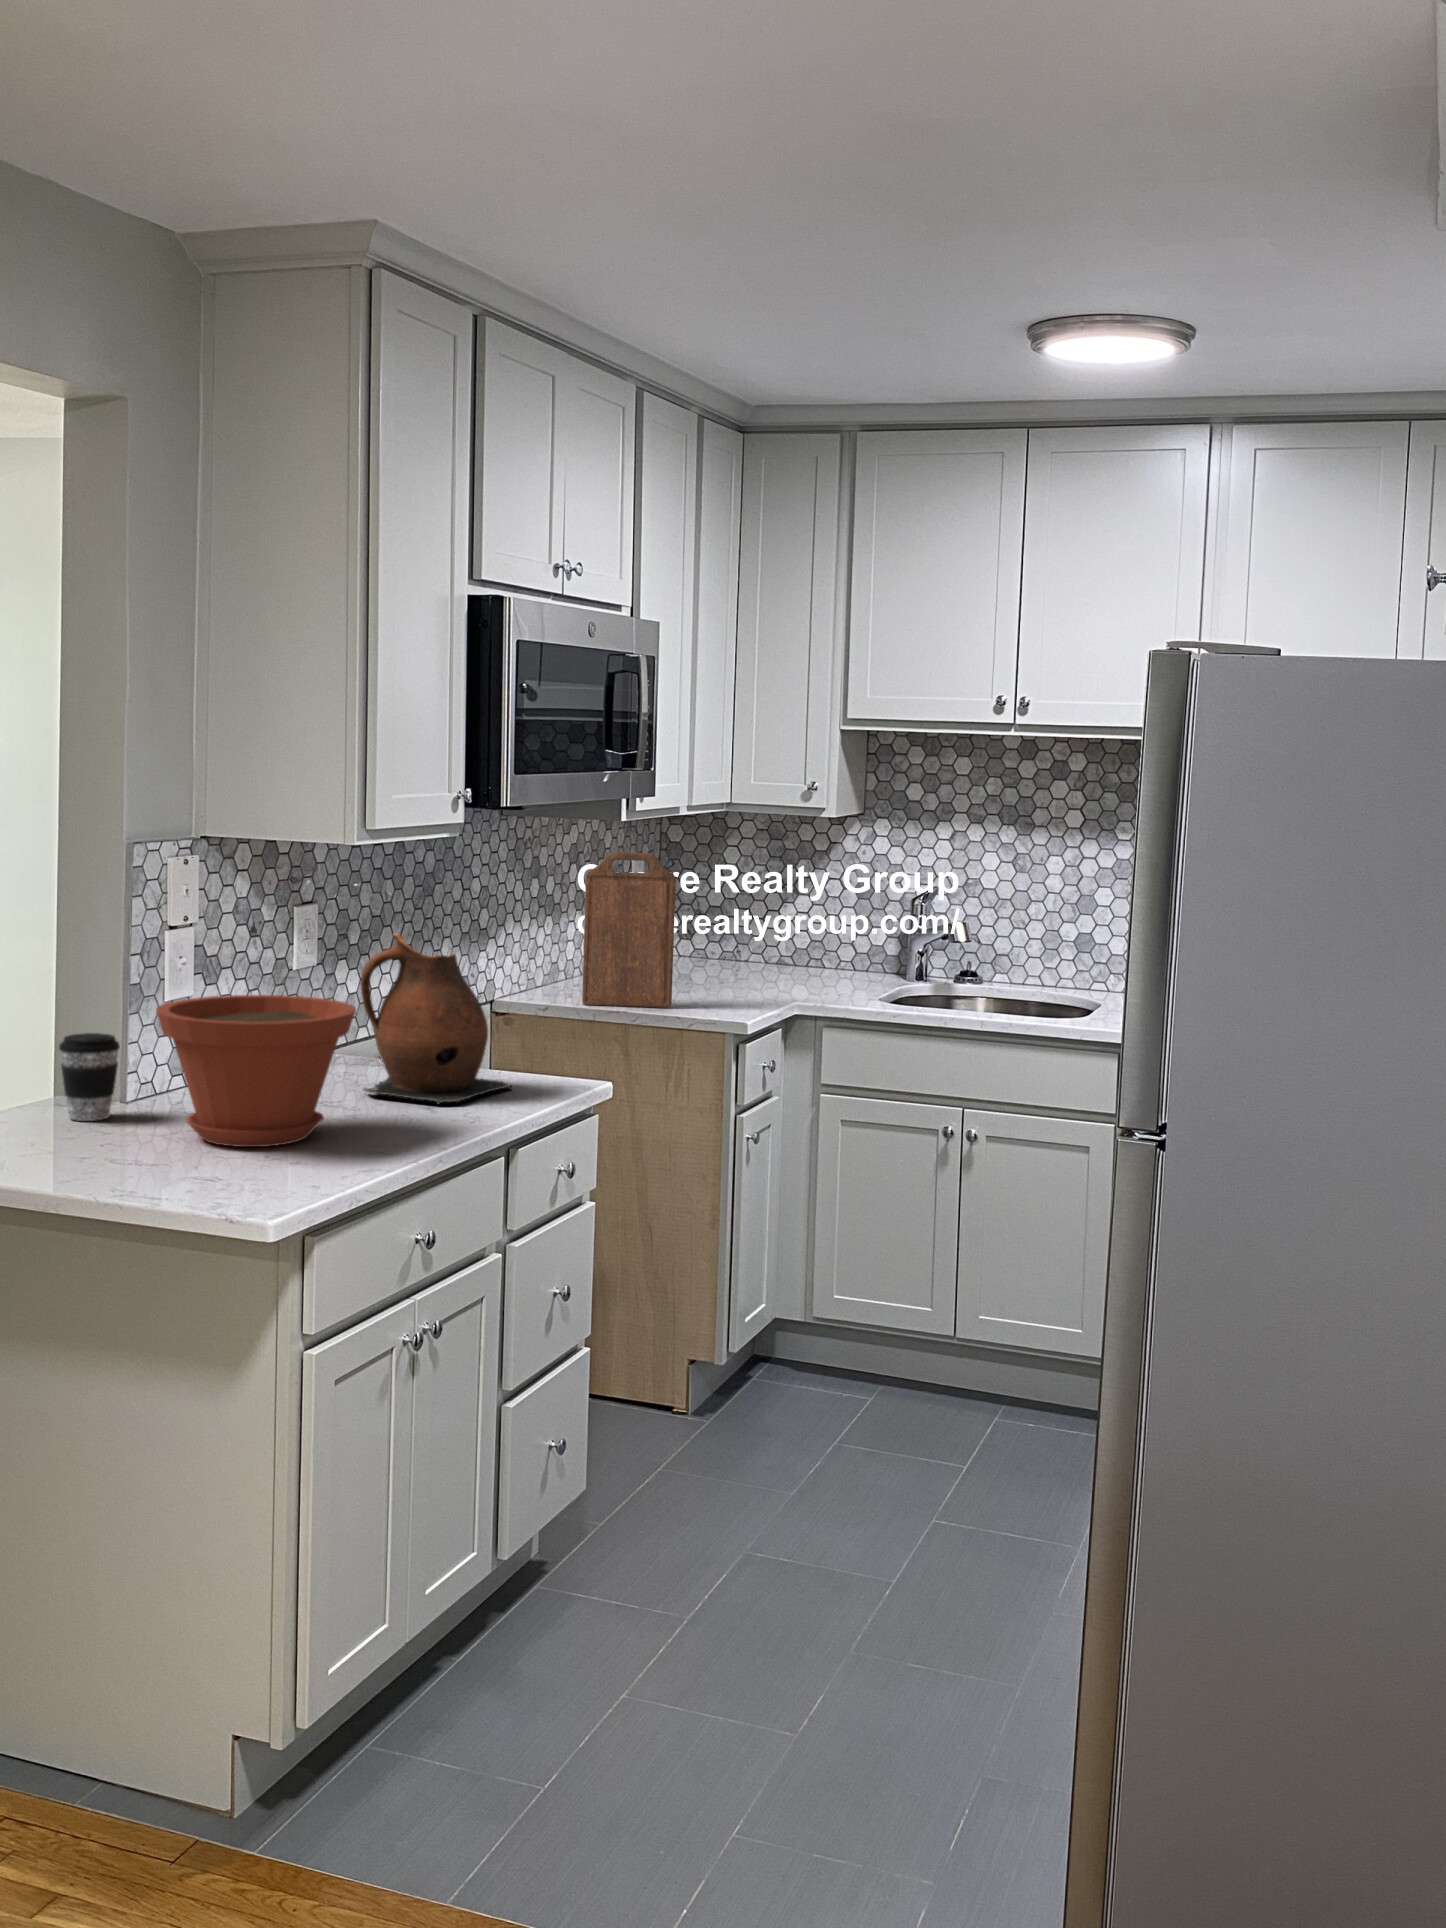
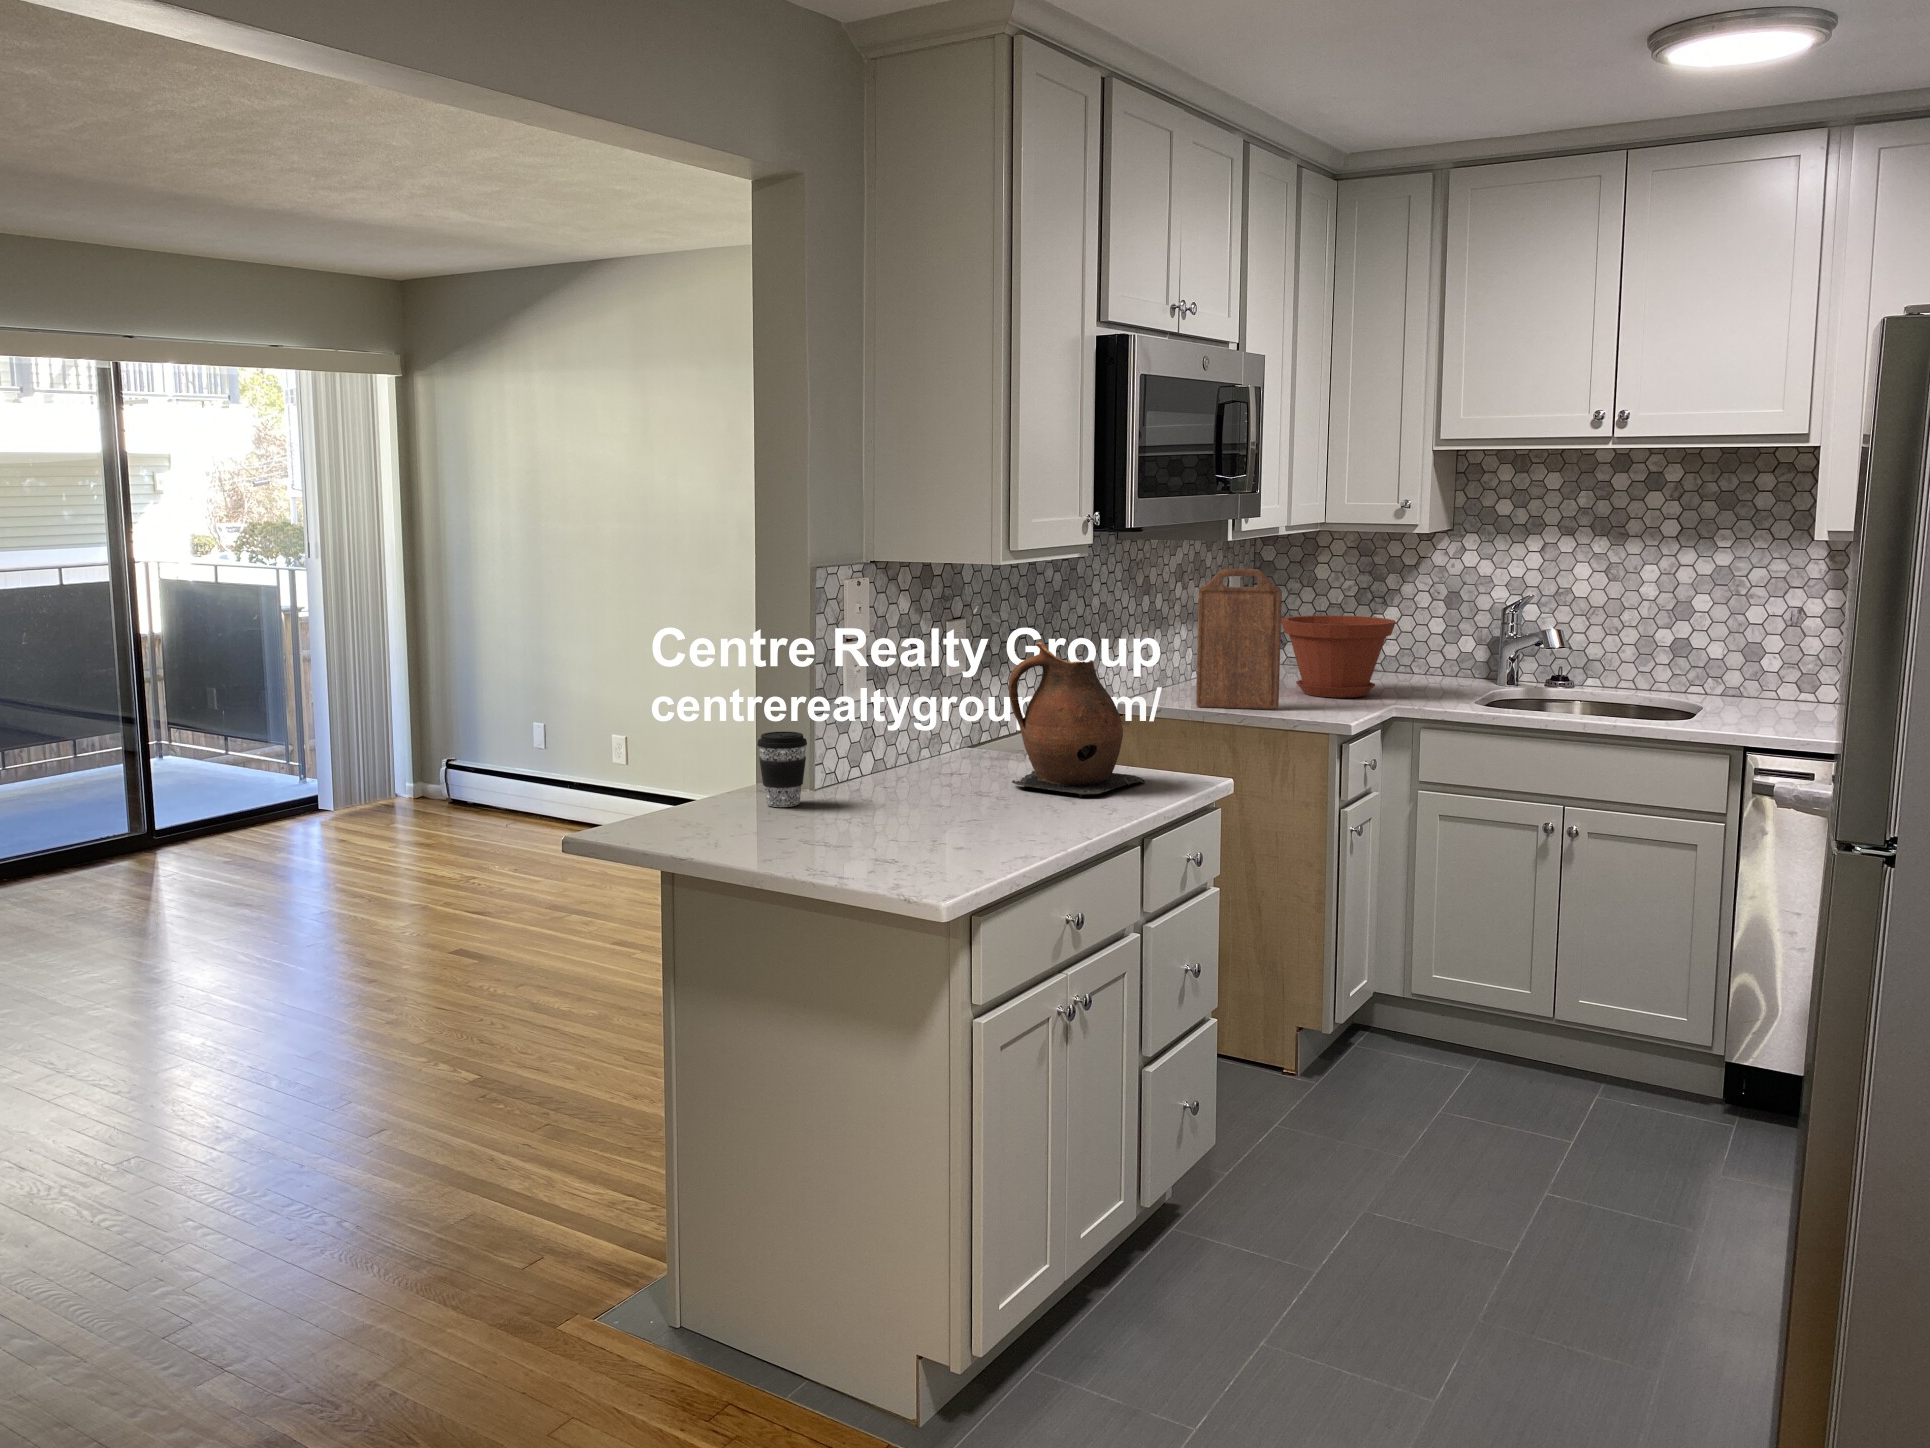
plant pot: present [156,995,356,1147] -> present [1281,615,1396,698]

